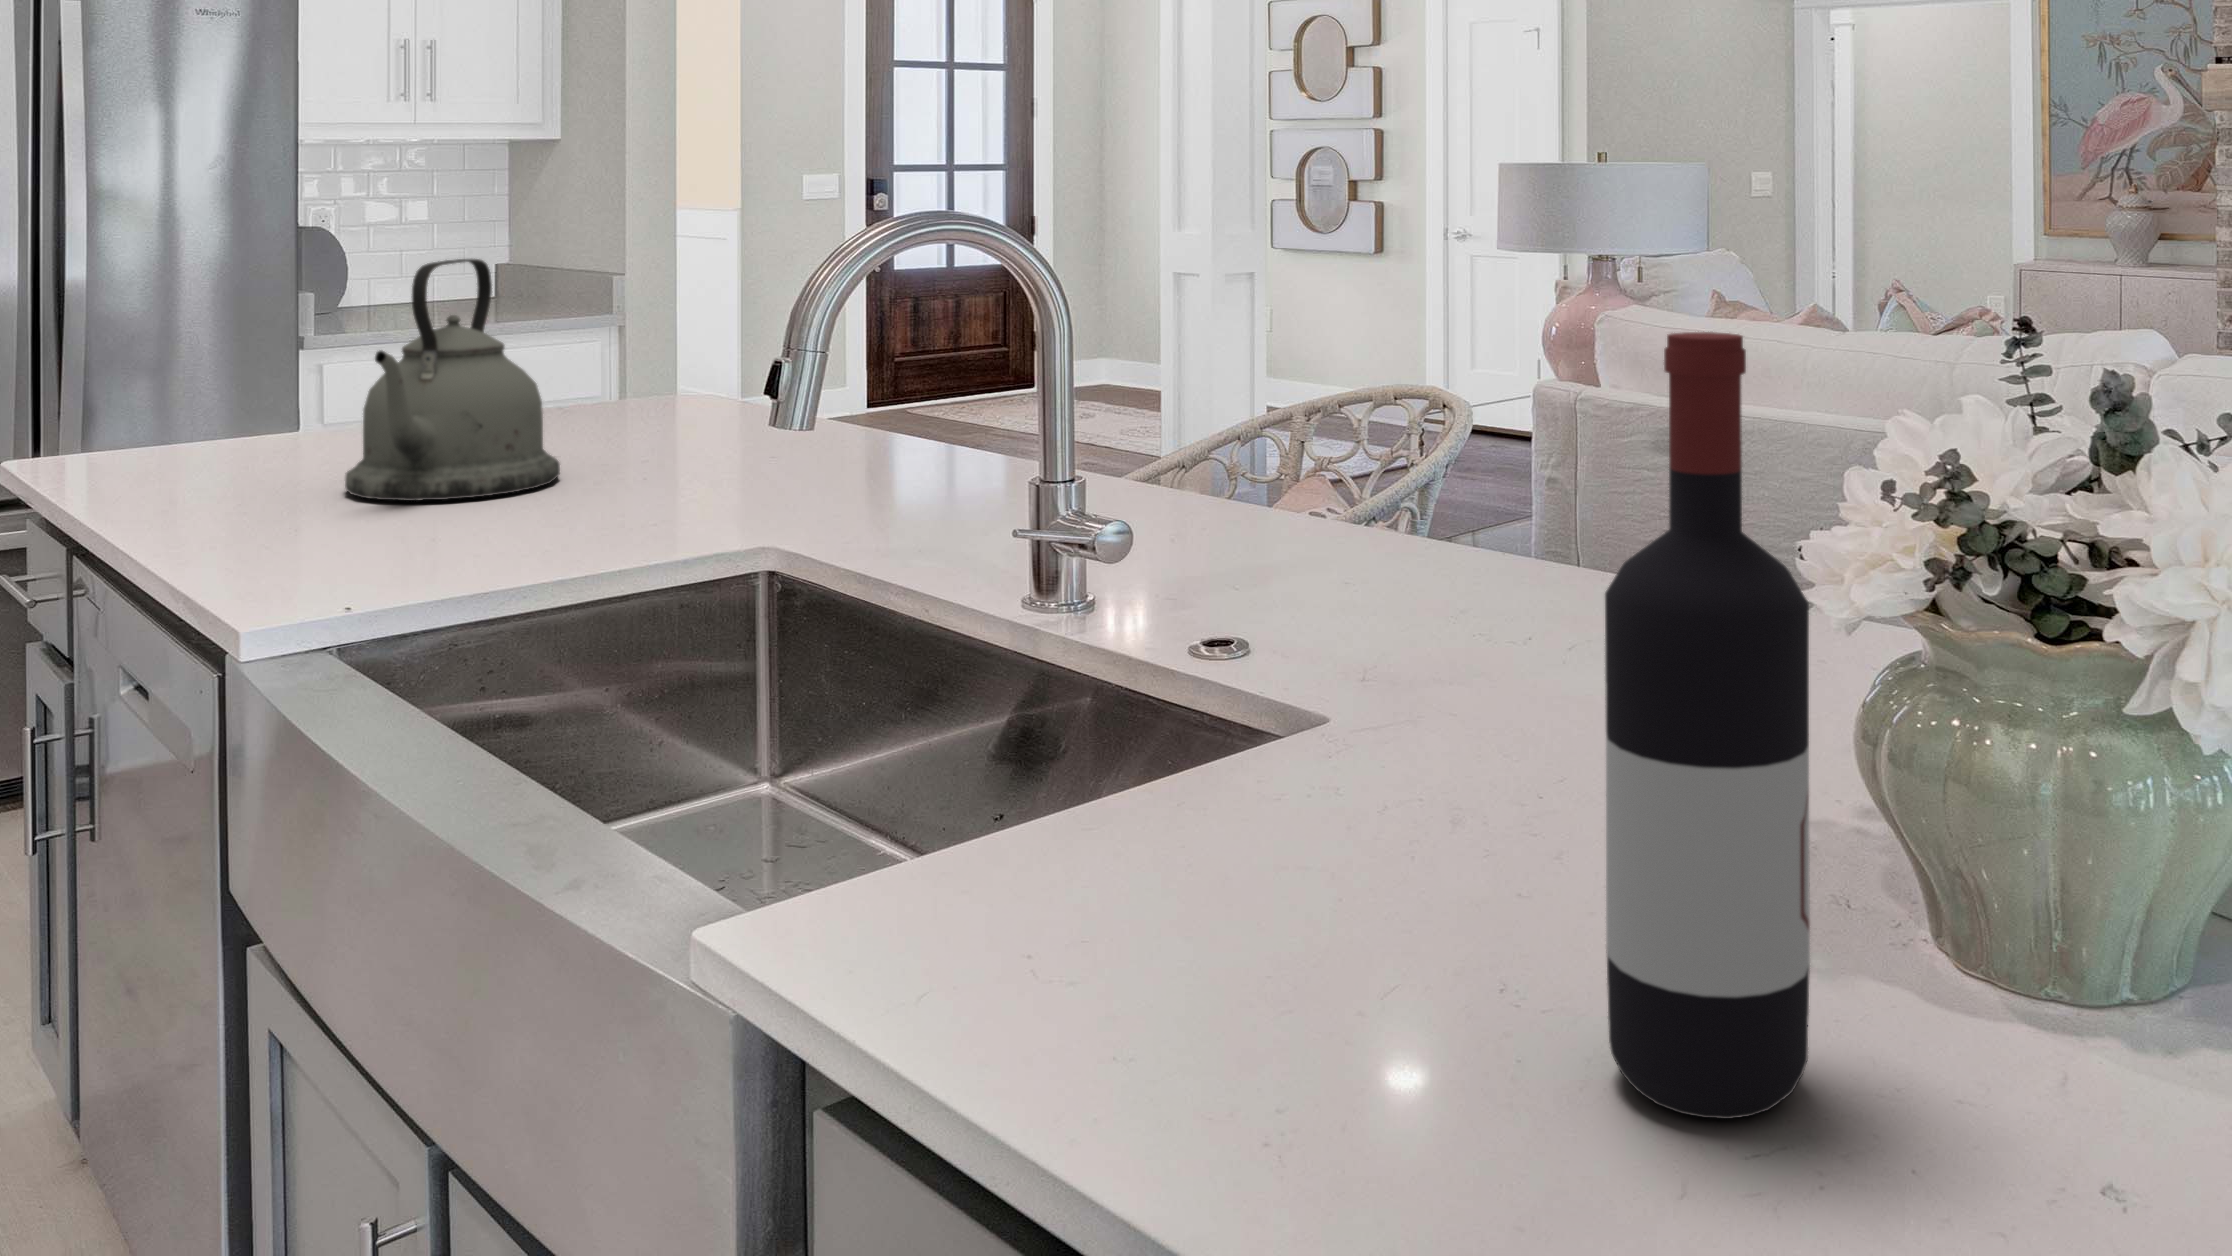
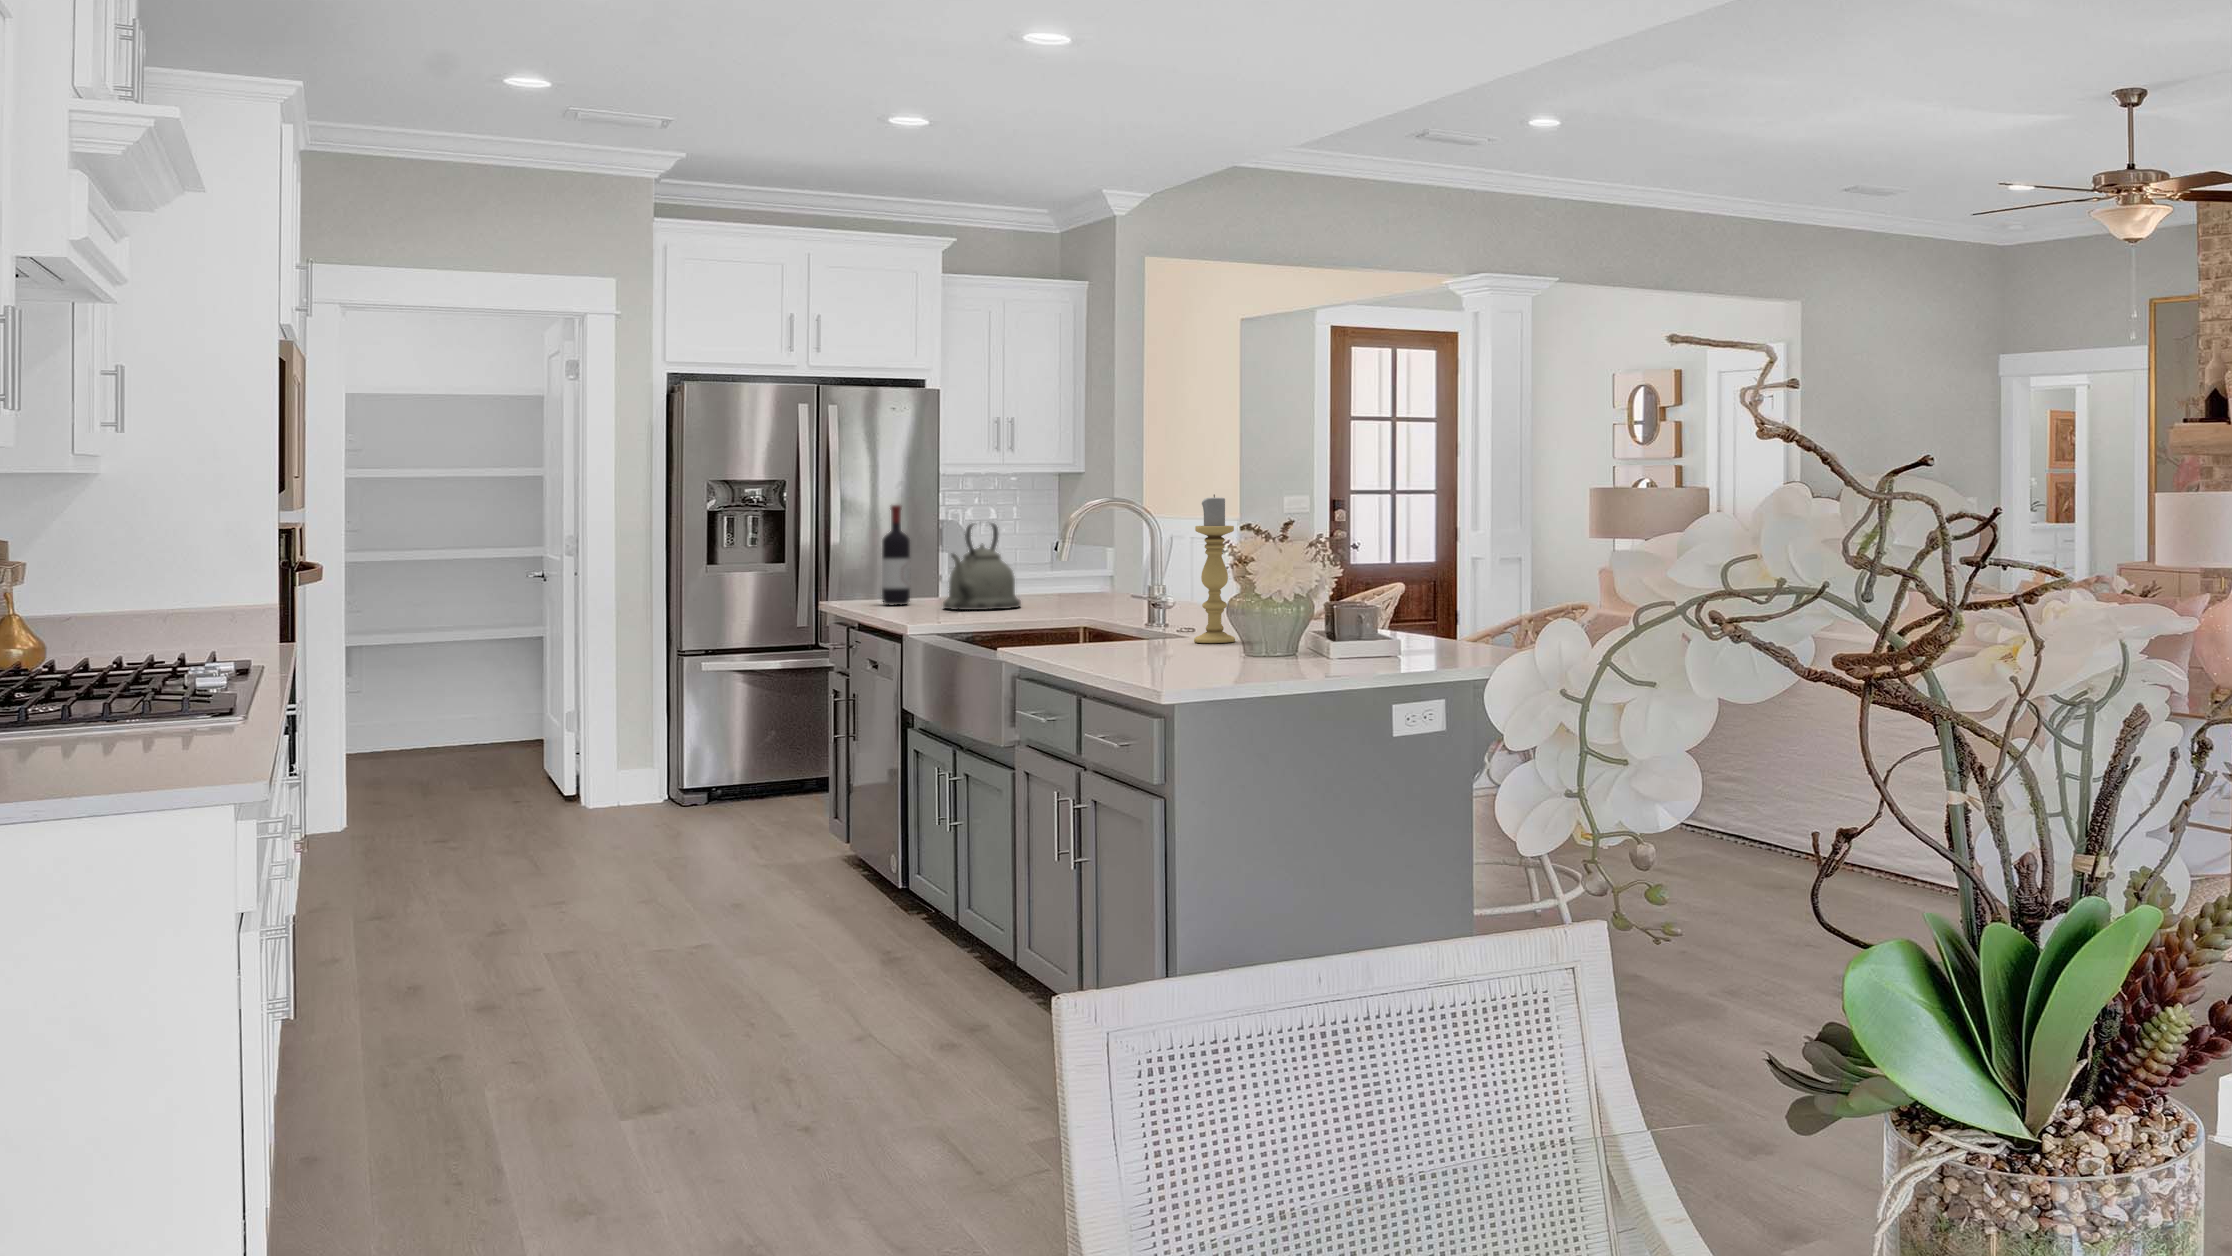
candle holder: none [1433,188,1585,768] -> present [1194,495,1235,643]
wine bottle: present [1605,332,1810,1119] -> present [882,505,910,605]

